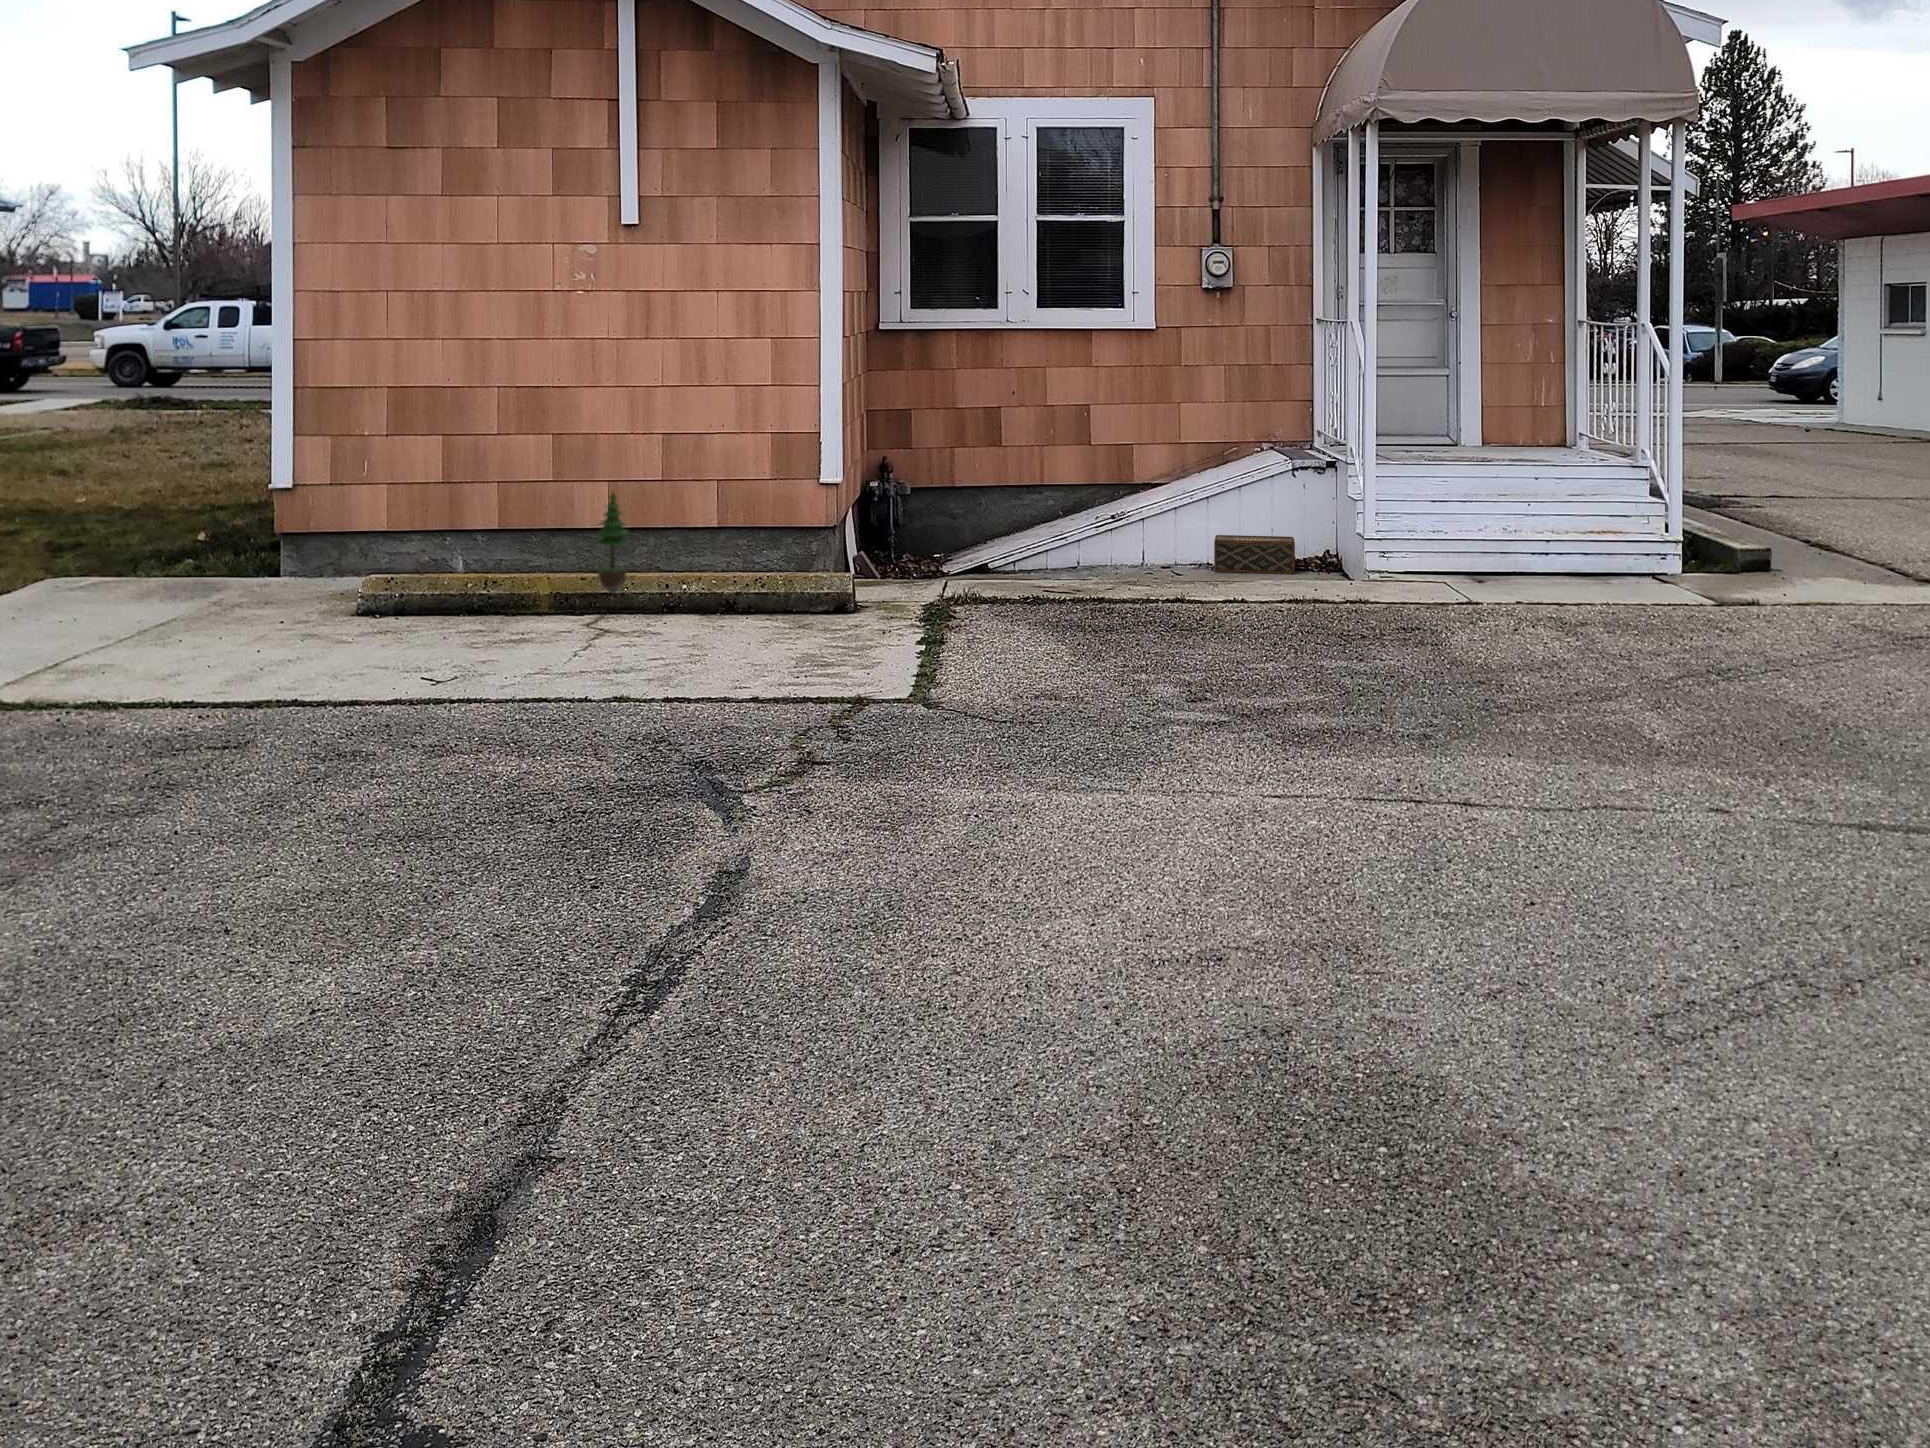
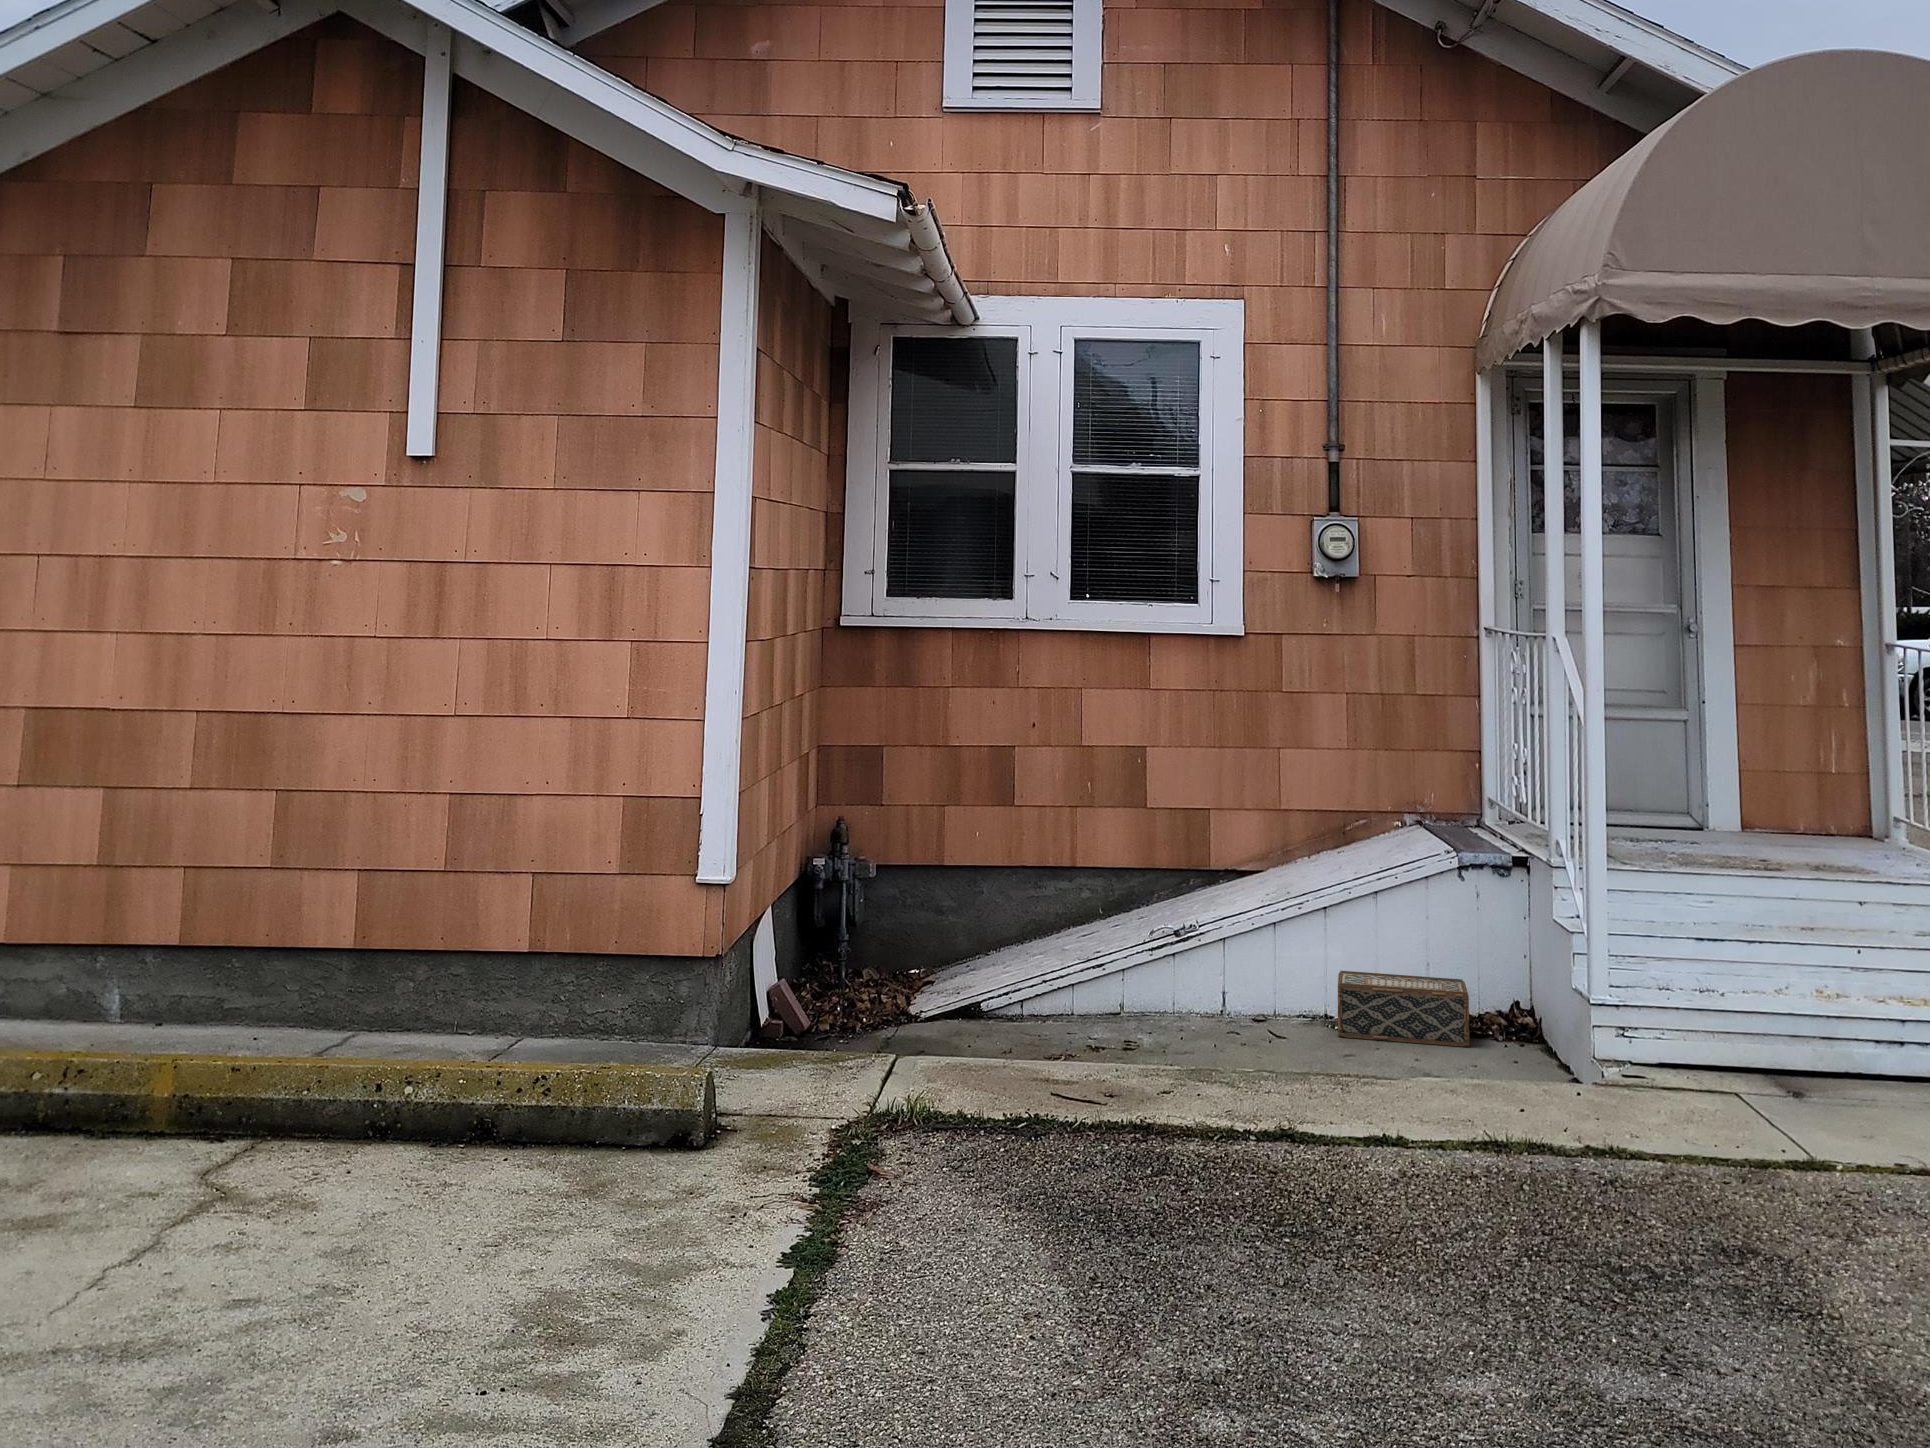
potted tree: present [596,492,629,593] -> none [318,881,381,1058]

